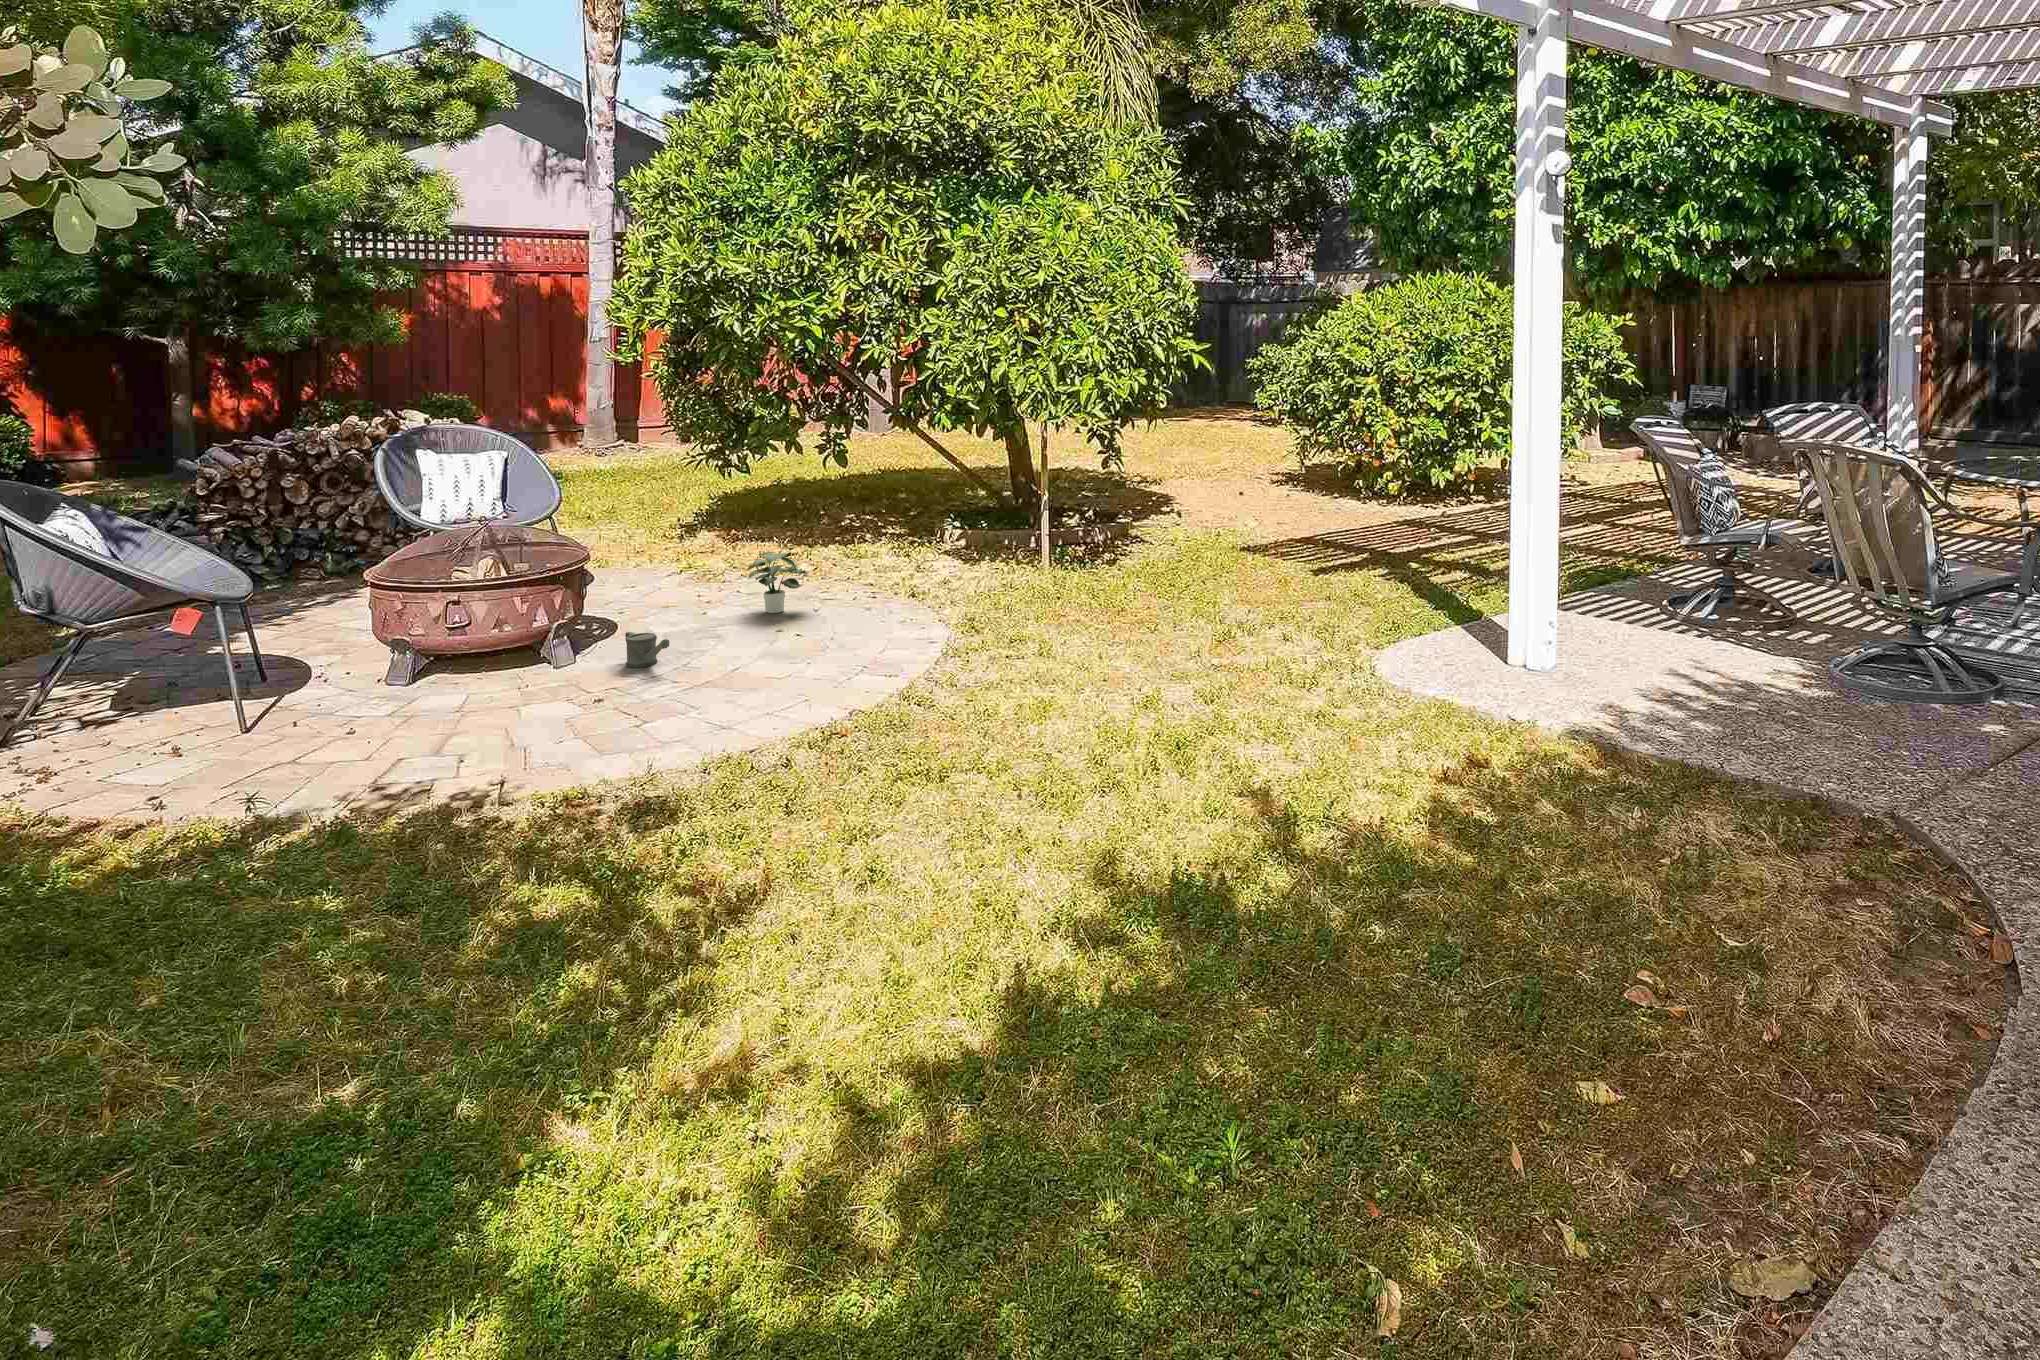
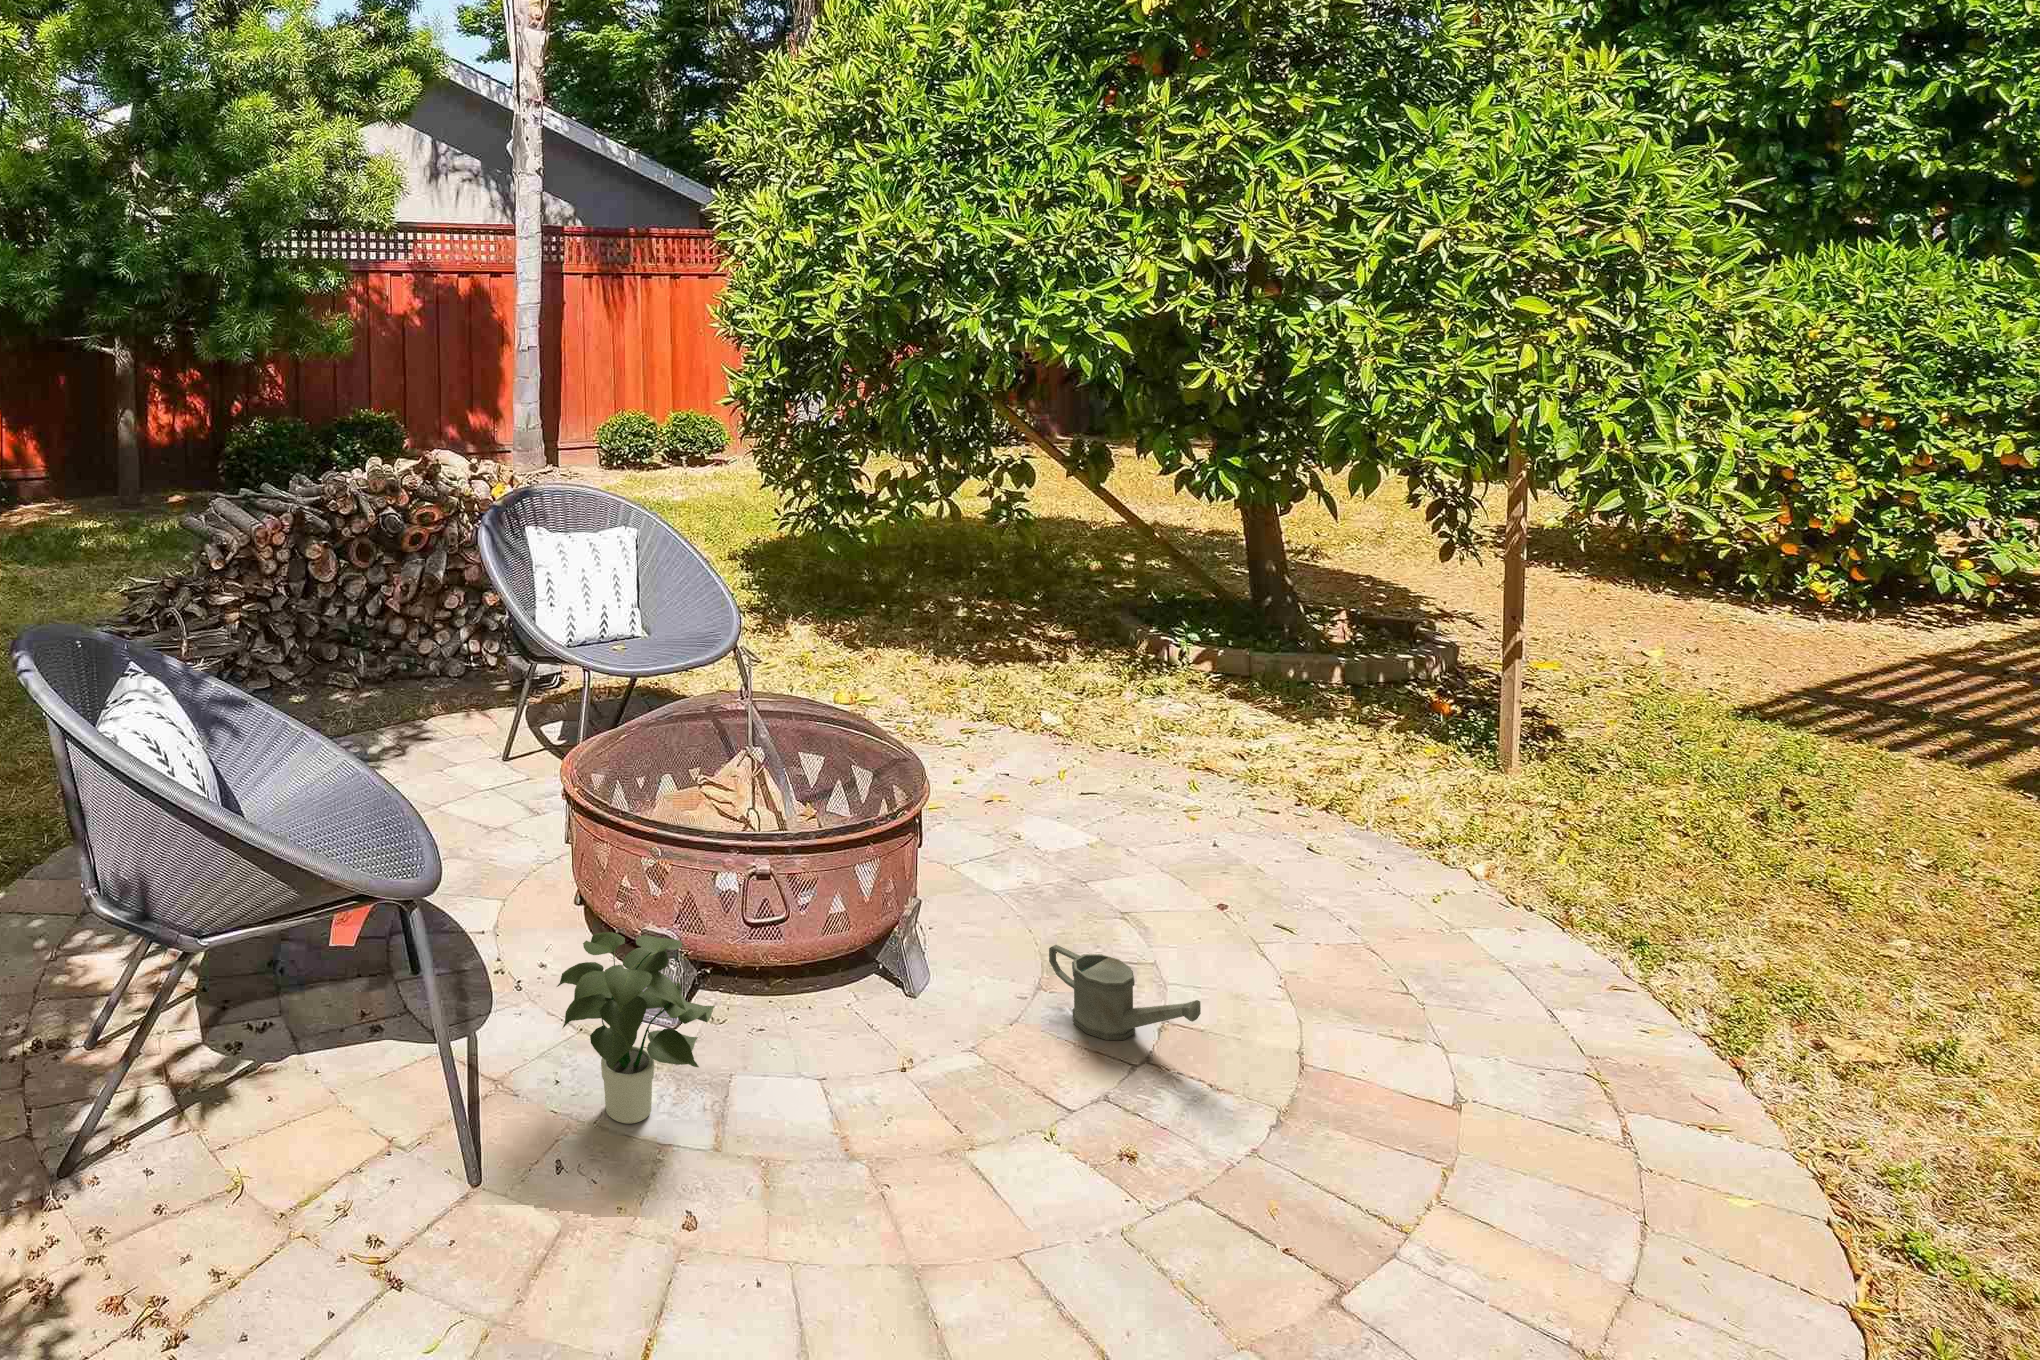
potted plant: present [747,547,809,613] -> present [557,932,715,1124]

